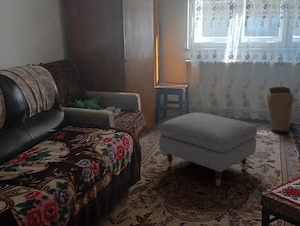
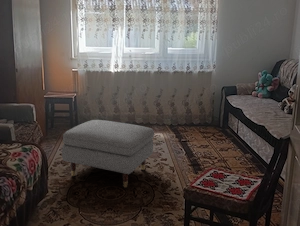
laundry basket: present [267,87,293,133] -> none [150,93,172,134]

